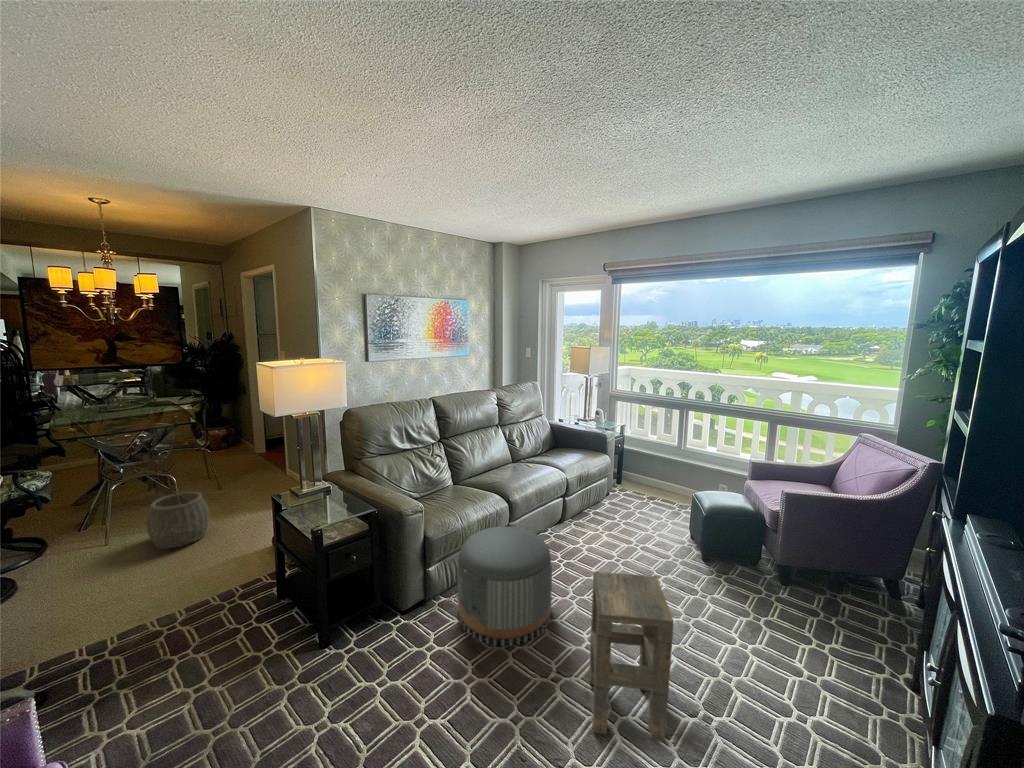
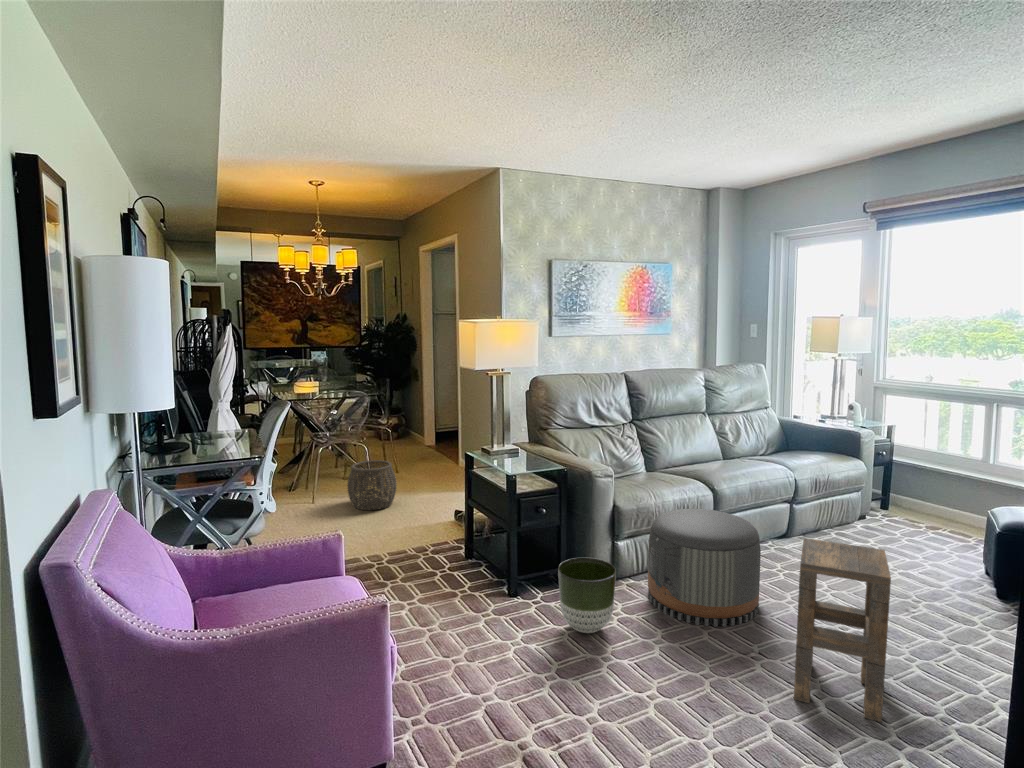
planter: none [367,606,427,692] -> present [558,558,616,633]

